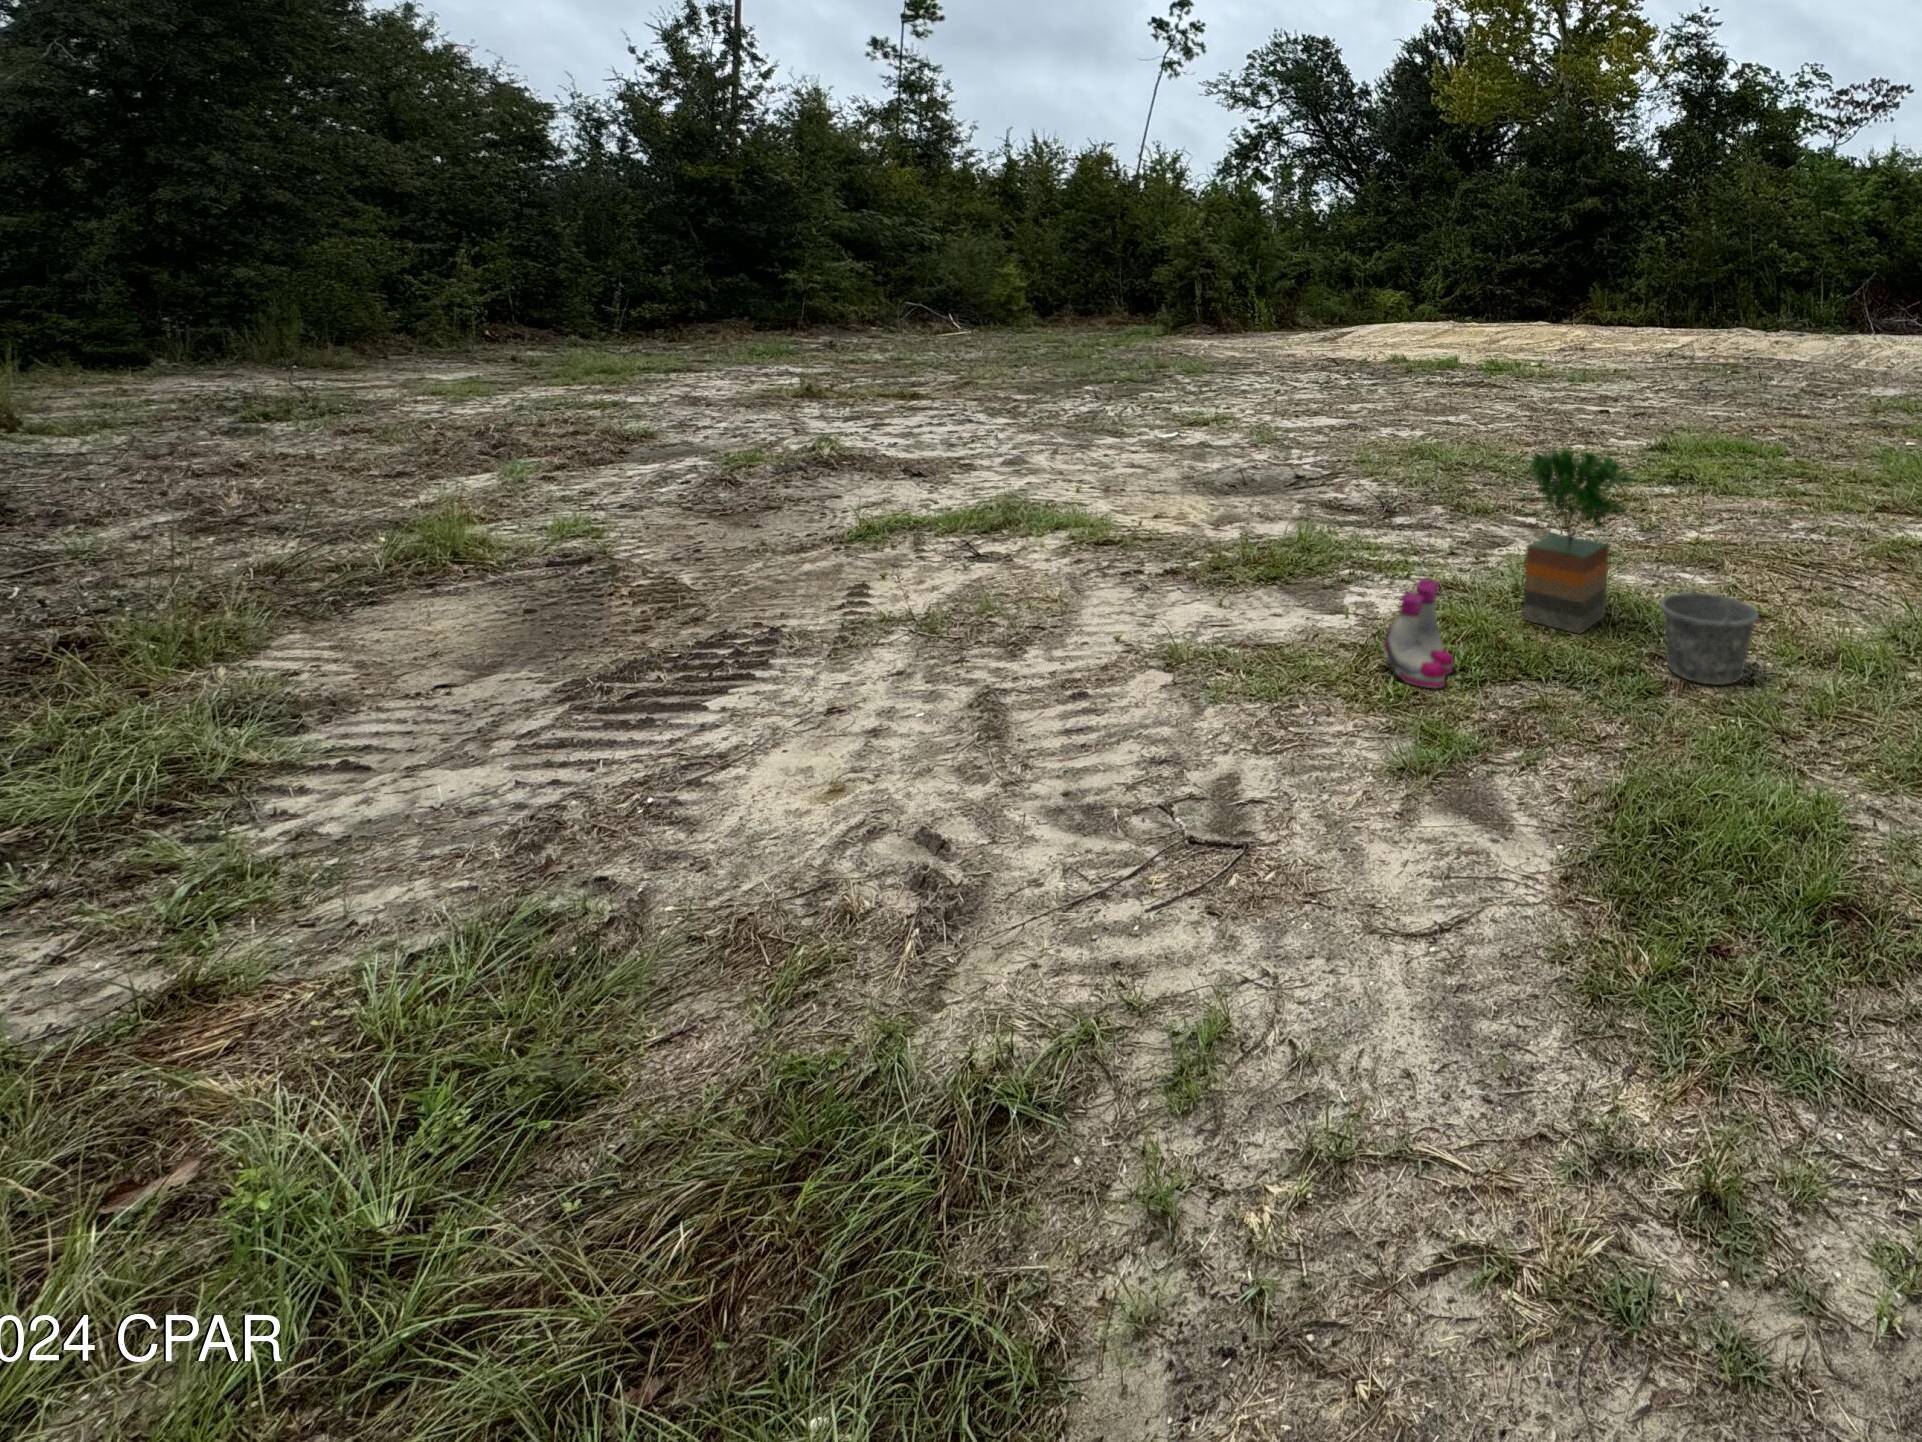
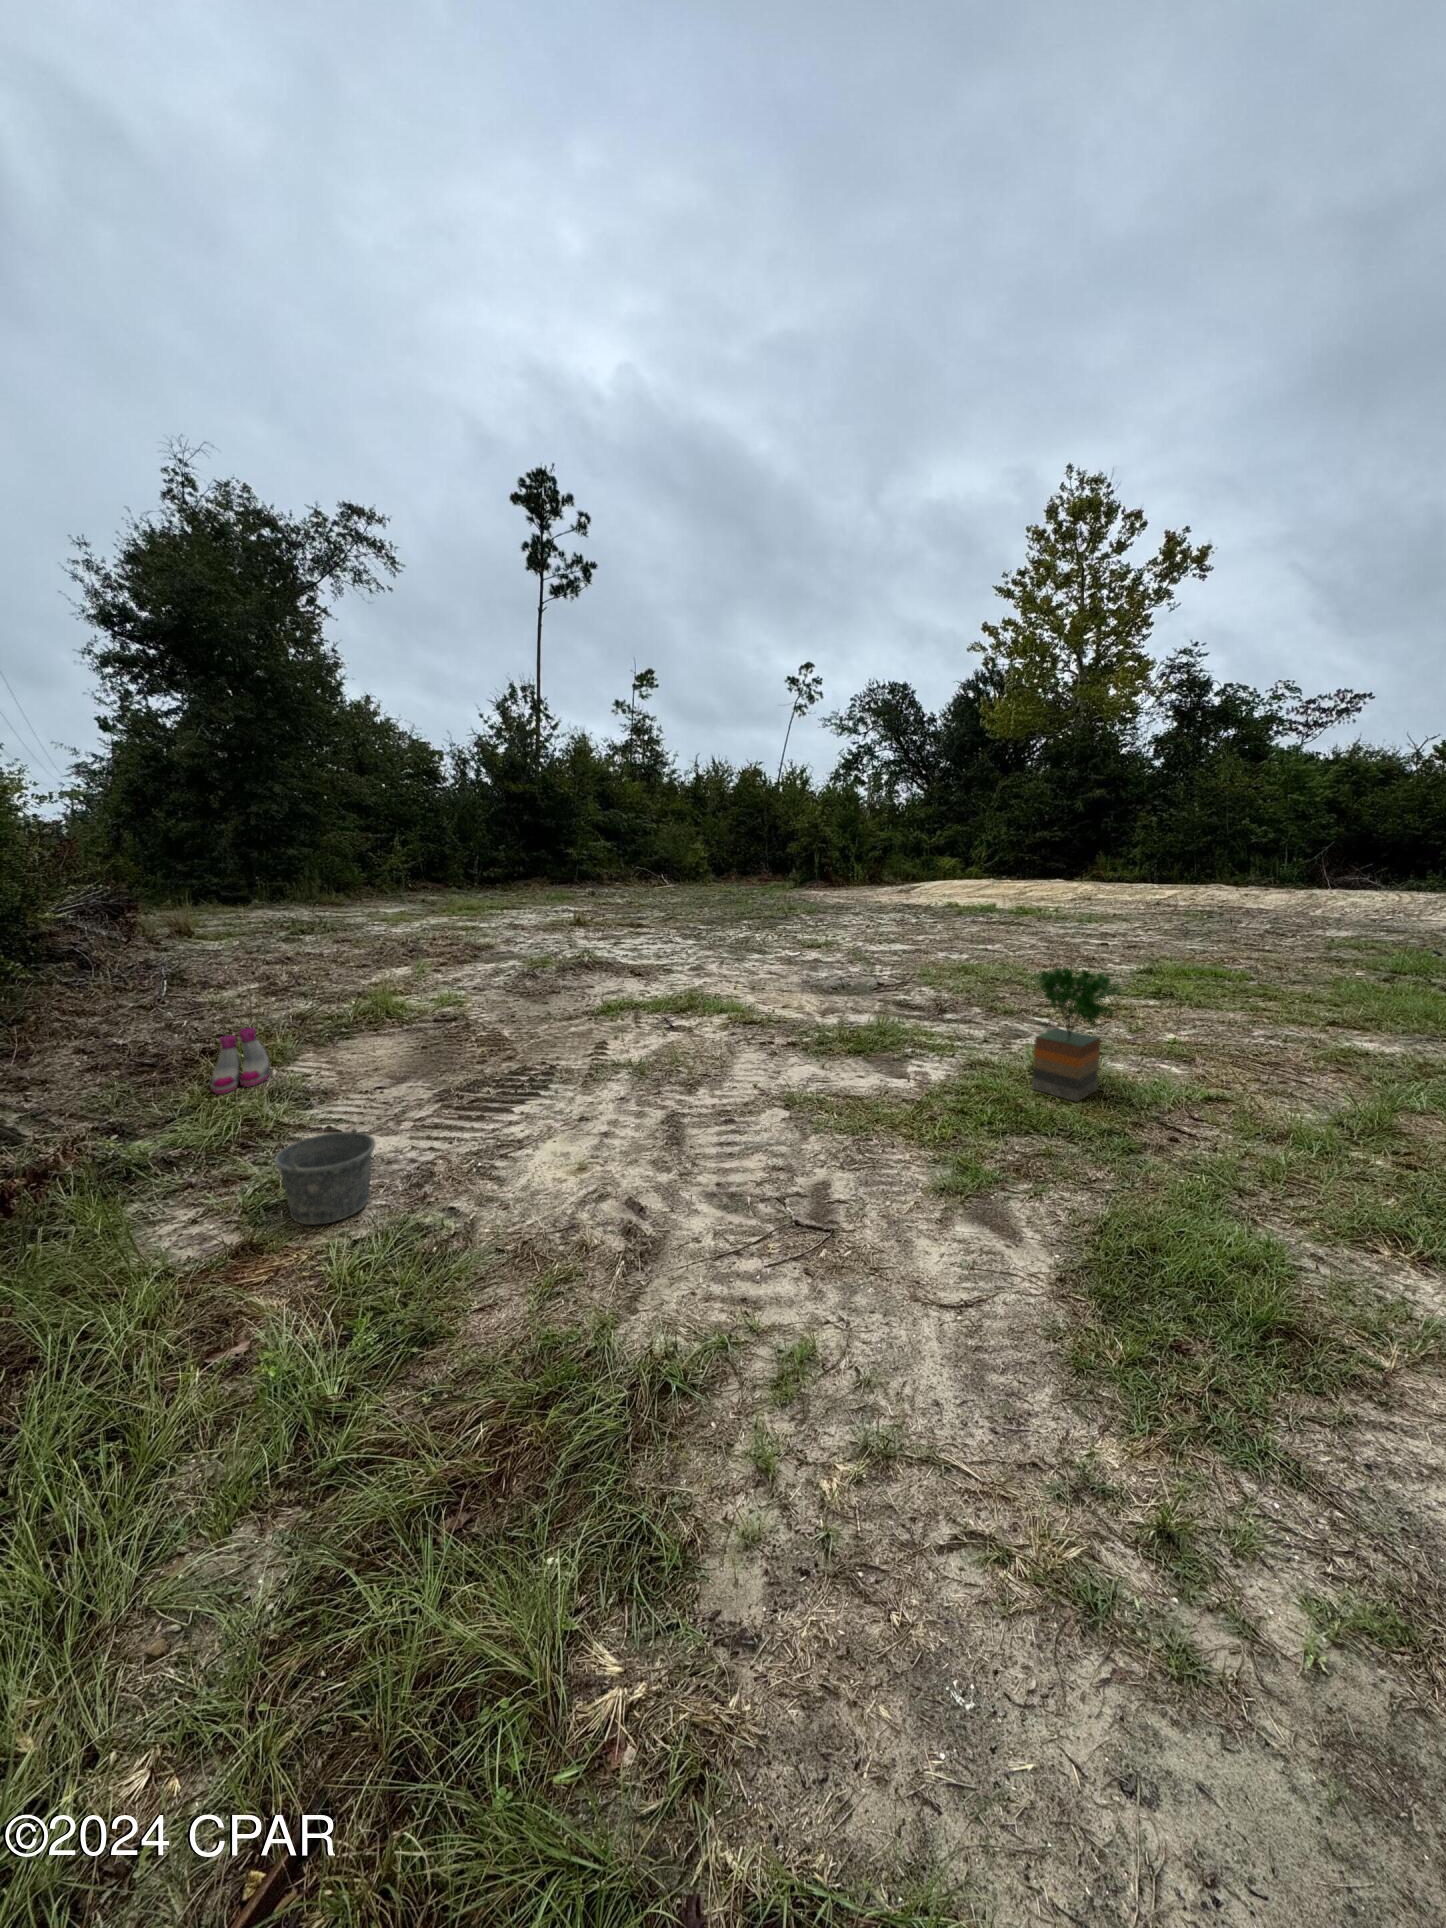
boots: present [1384,579,1454,688] -> present [210,1027,271,1094]
bucket: present [1660,589,1759,685] -> present [274,1104,375,1225]

